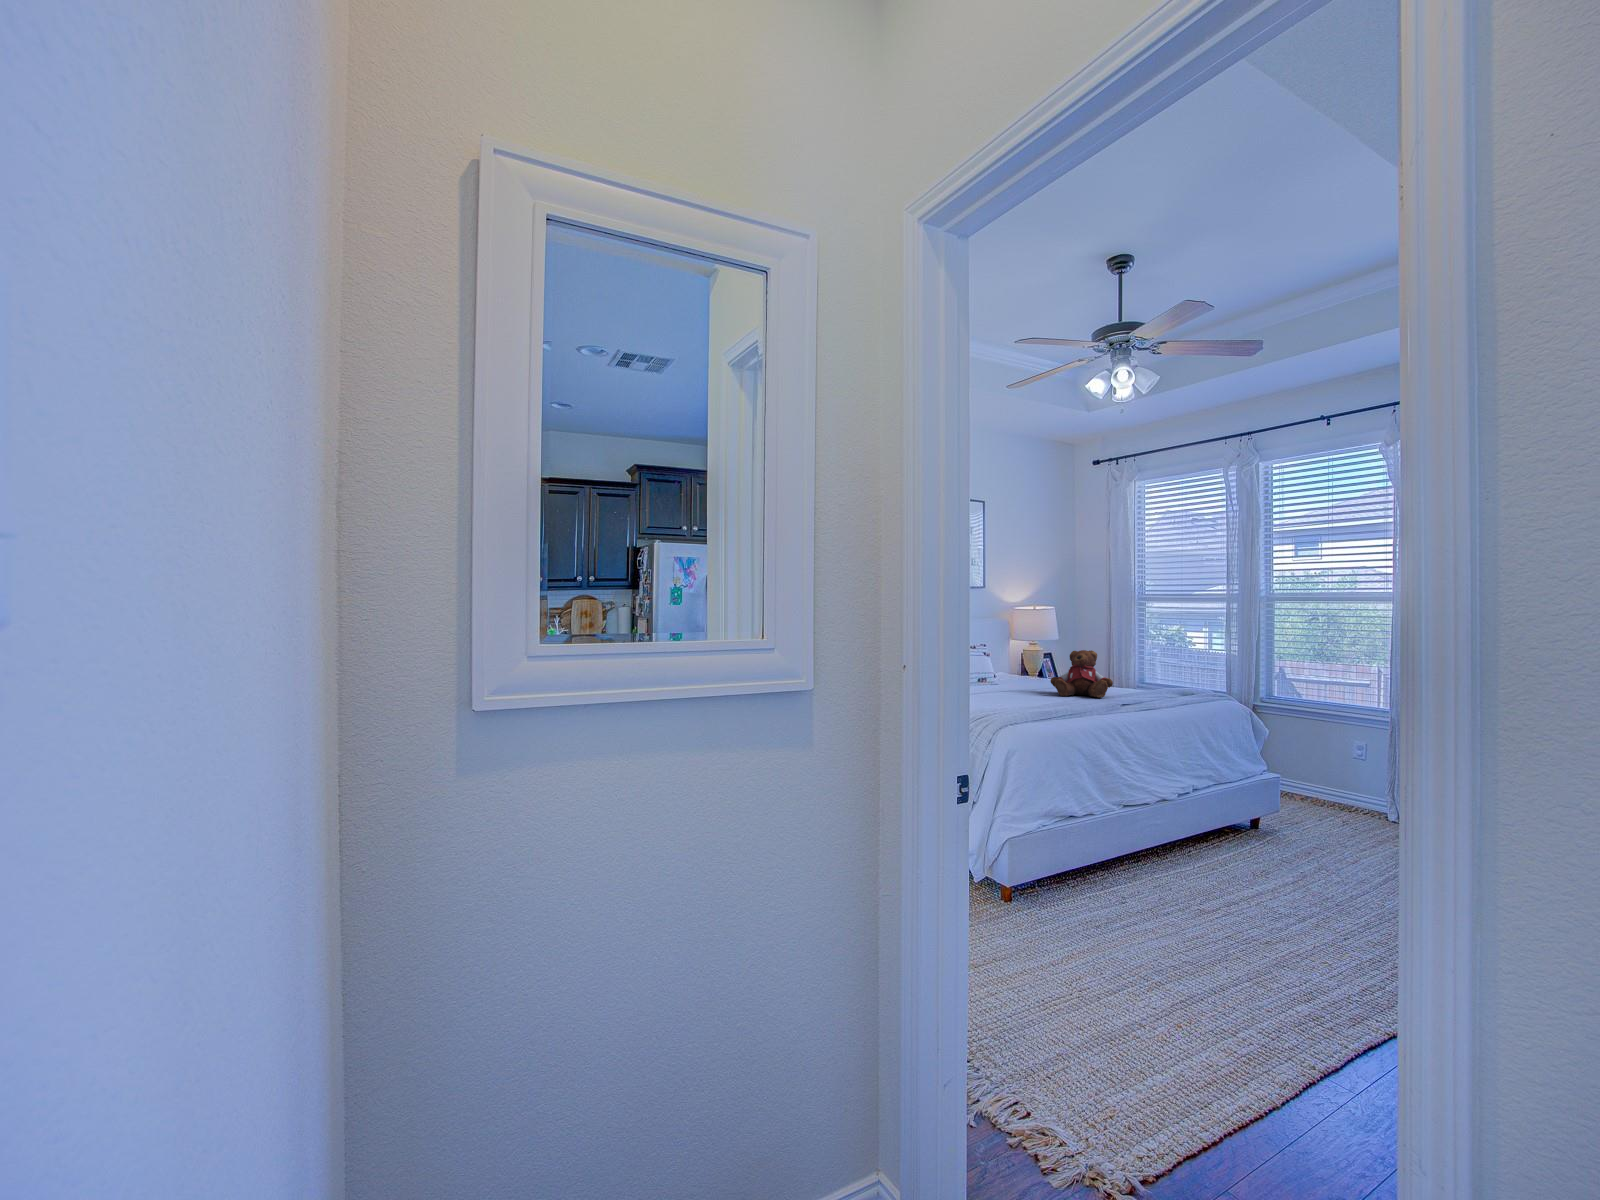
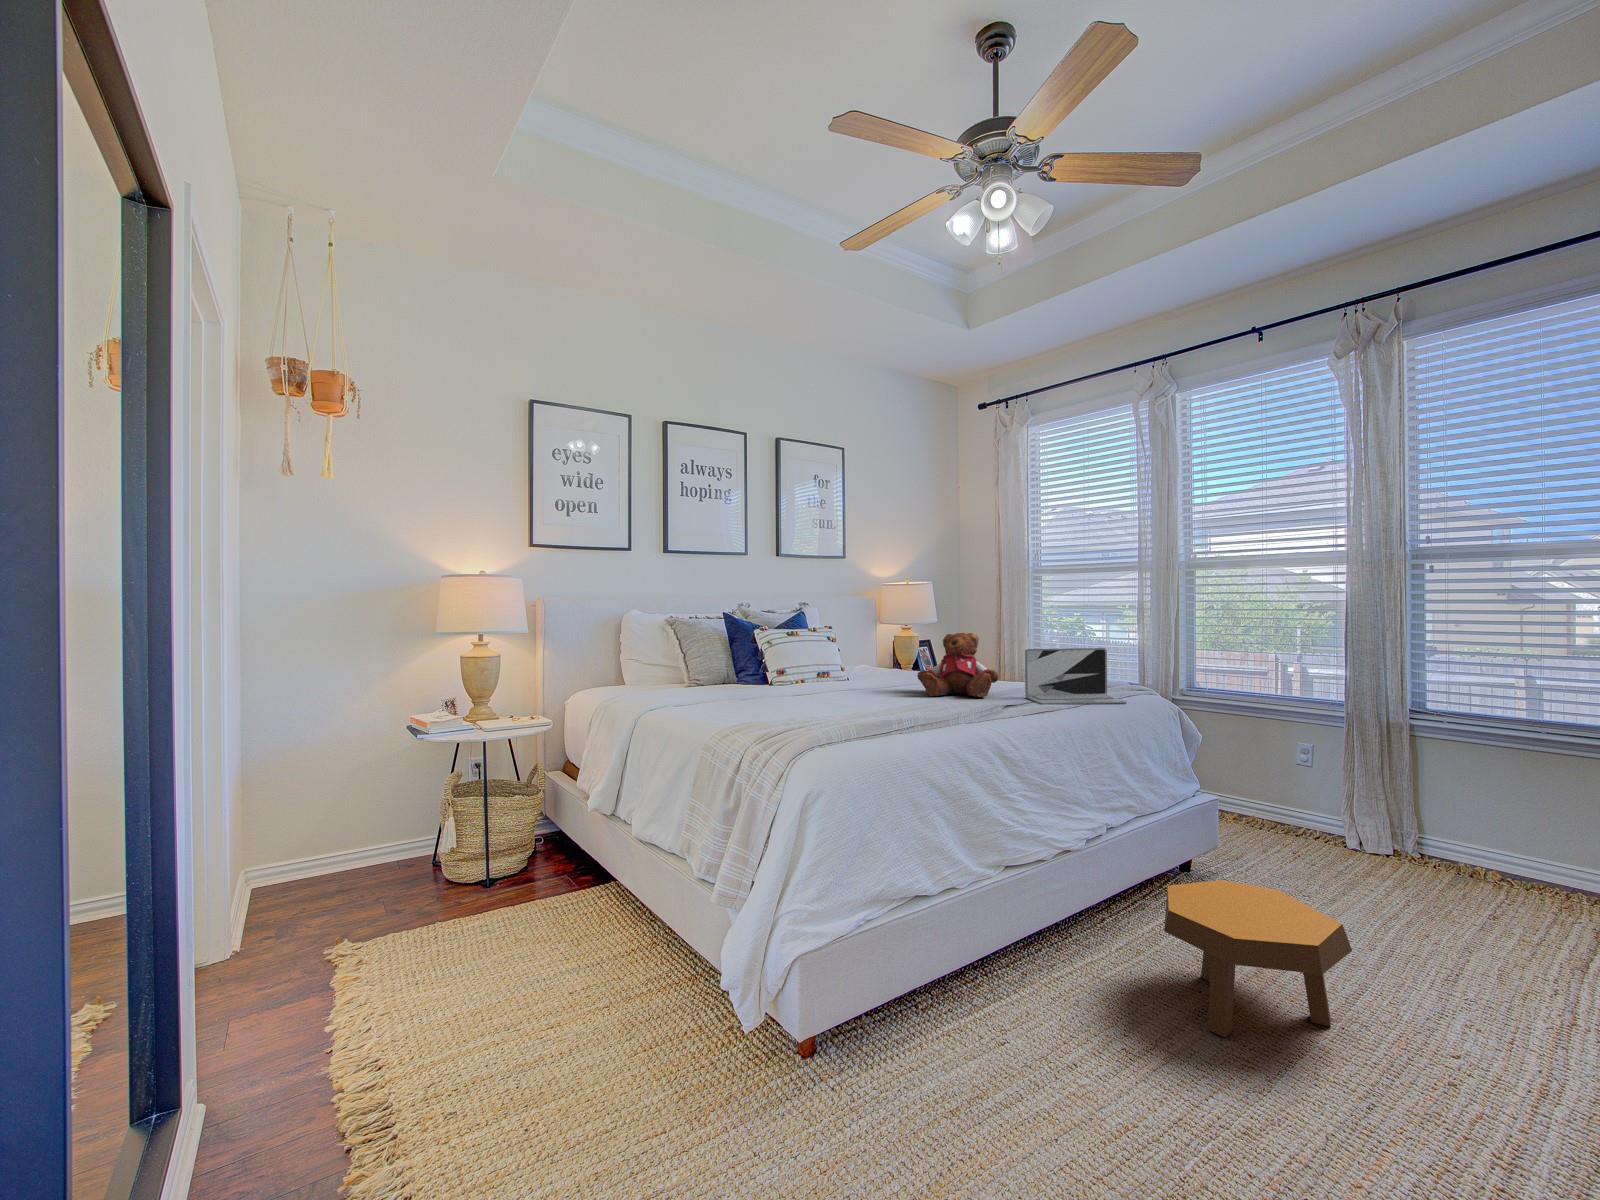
laptop: none [1133,664,1211,705] -> present [1025,648,1127,704]
footstool: none [1227,821,1351,909] -> present [1164,880,1352,1037]

